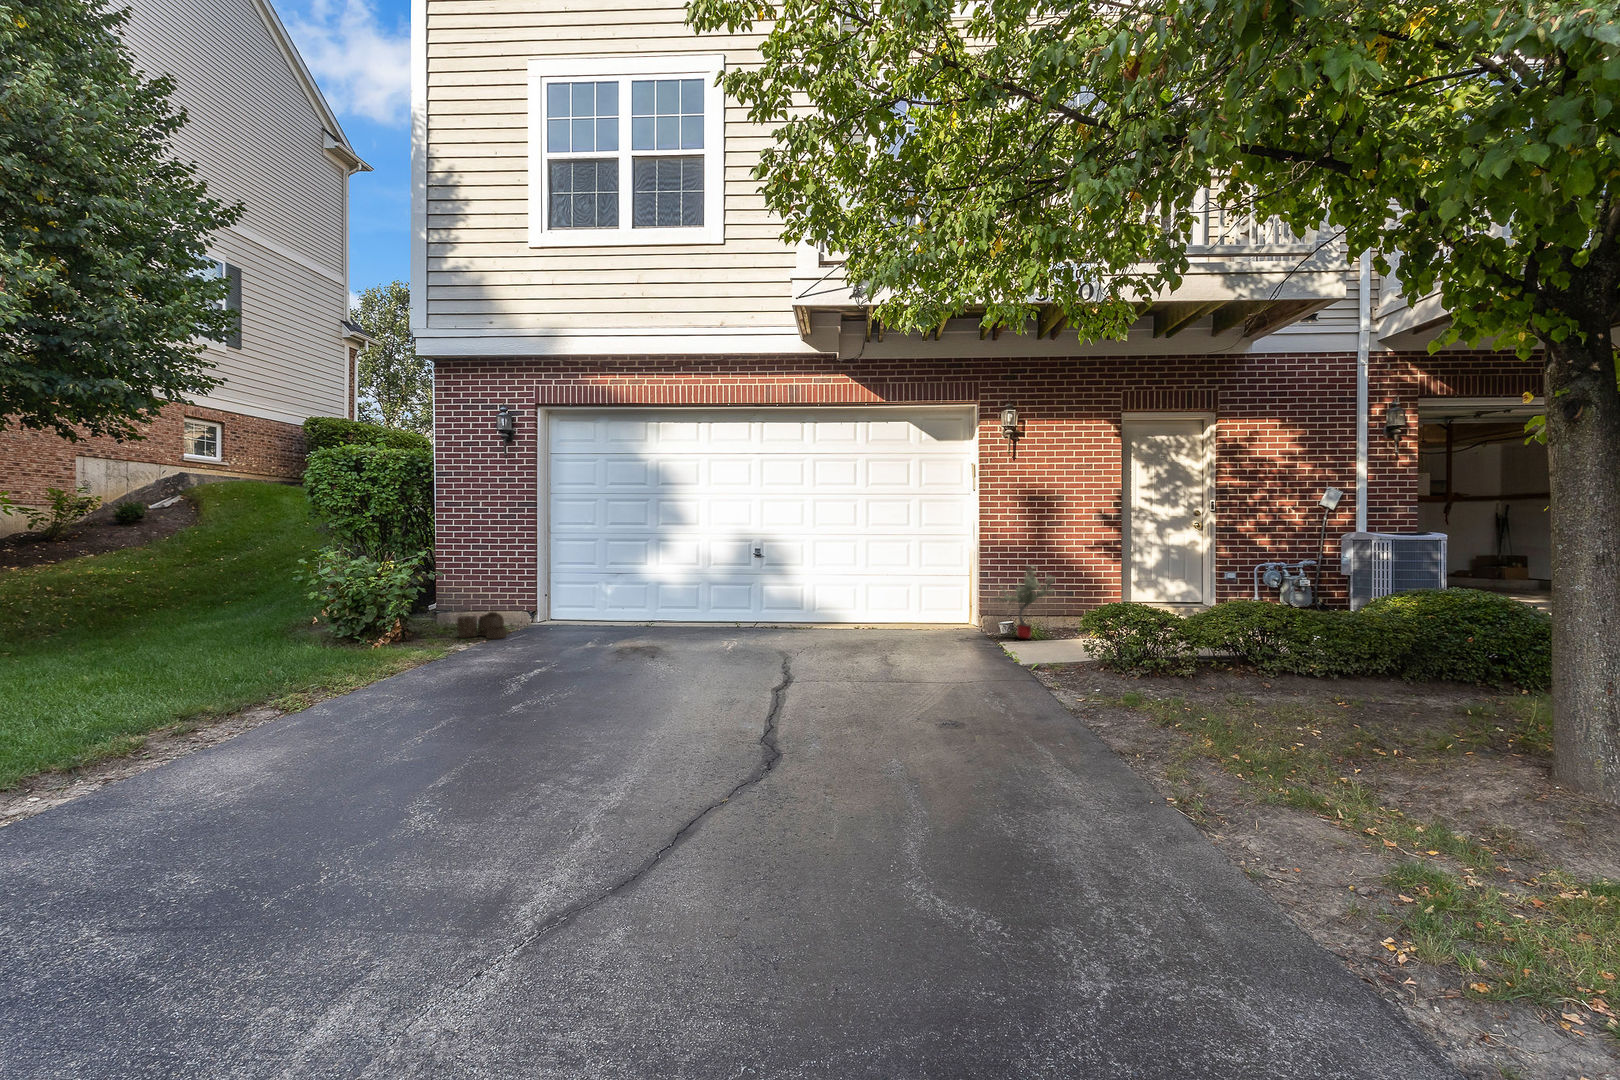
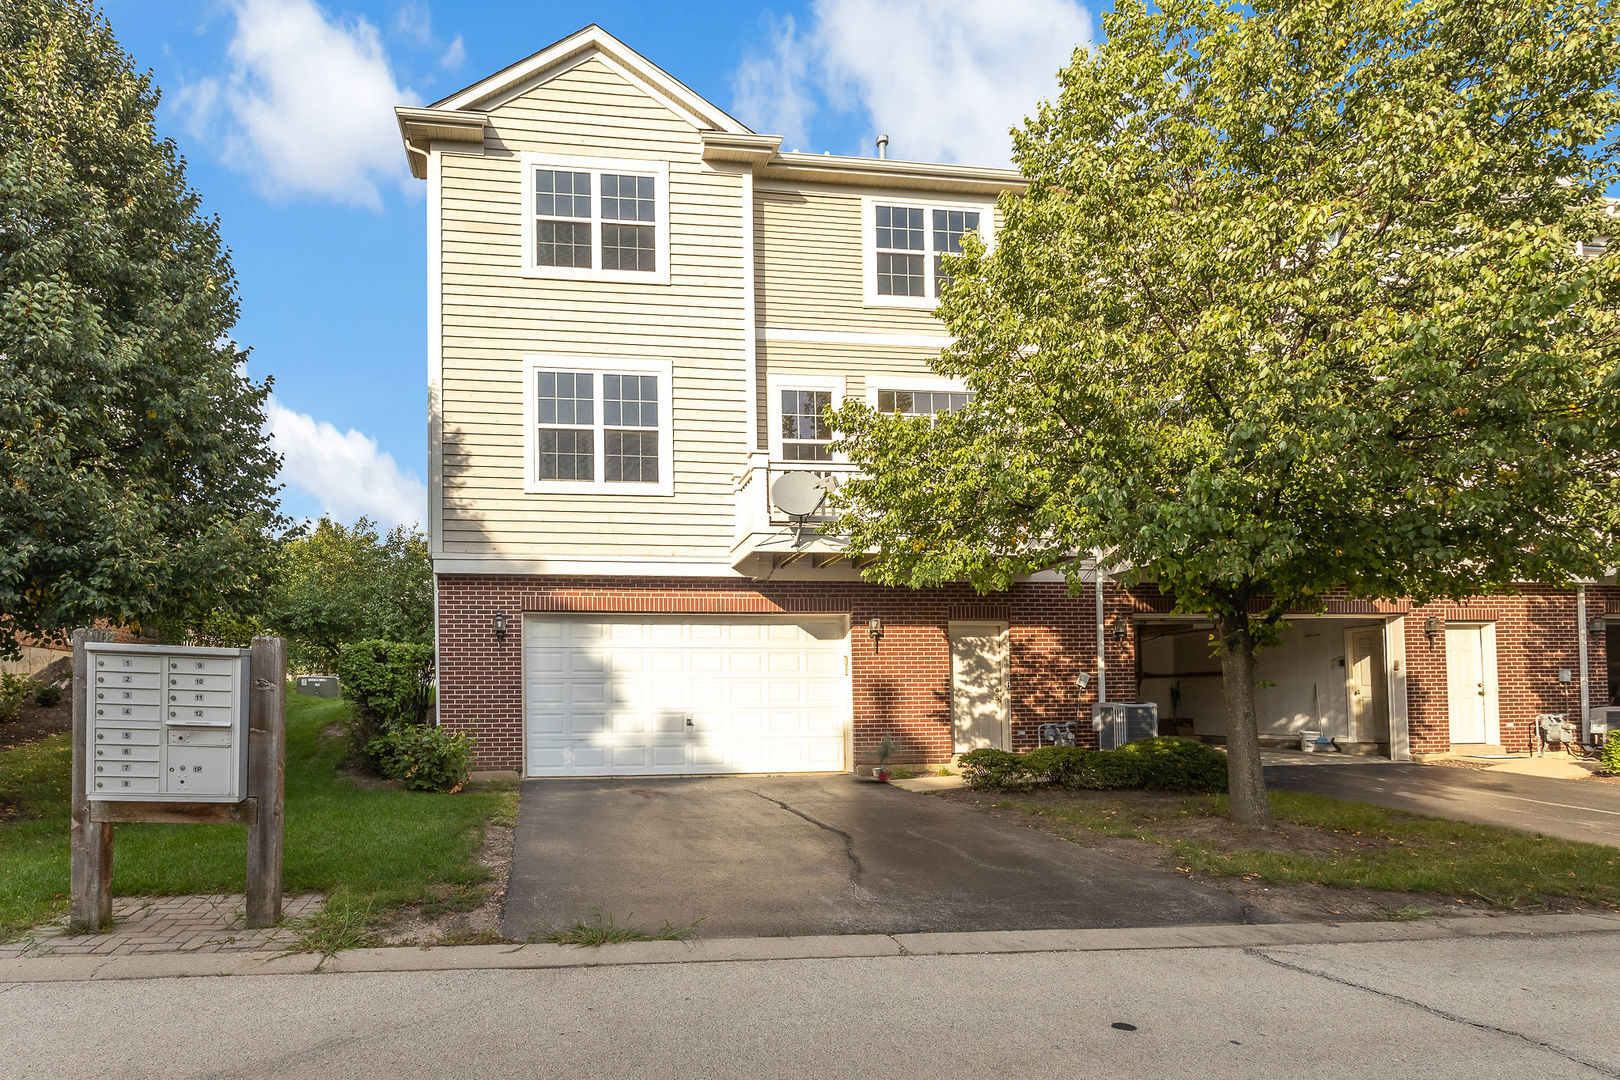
woven basket: present [457,611,506,639] -> none [470,770,509,792]

